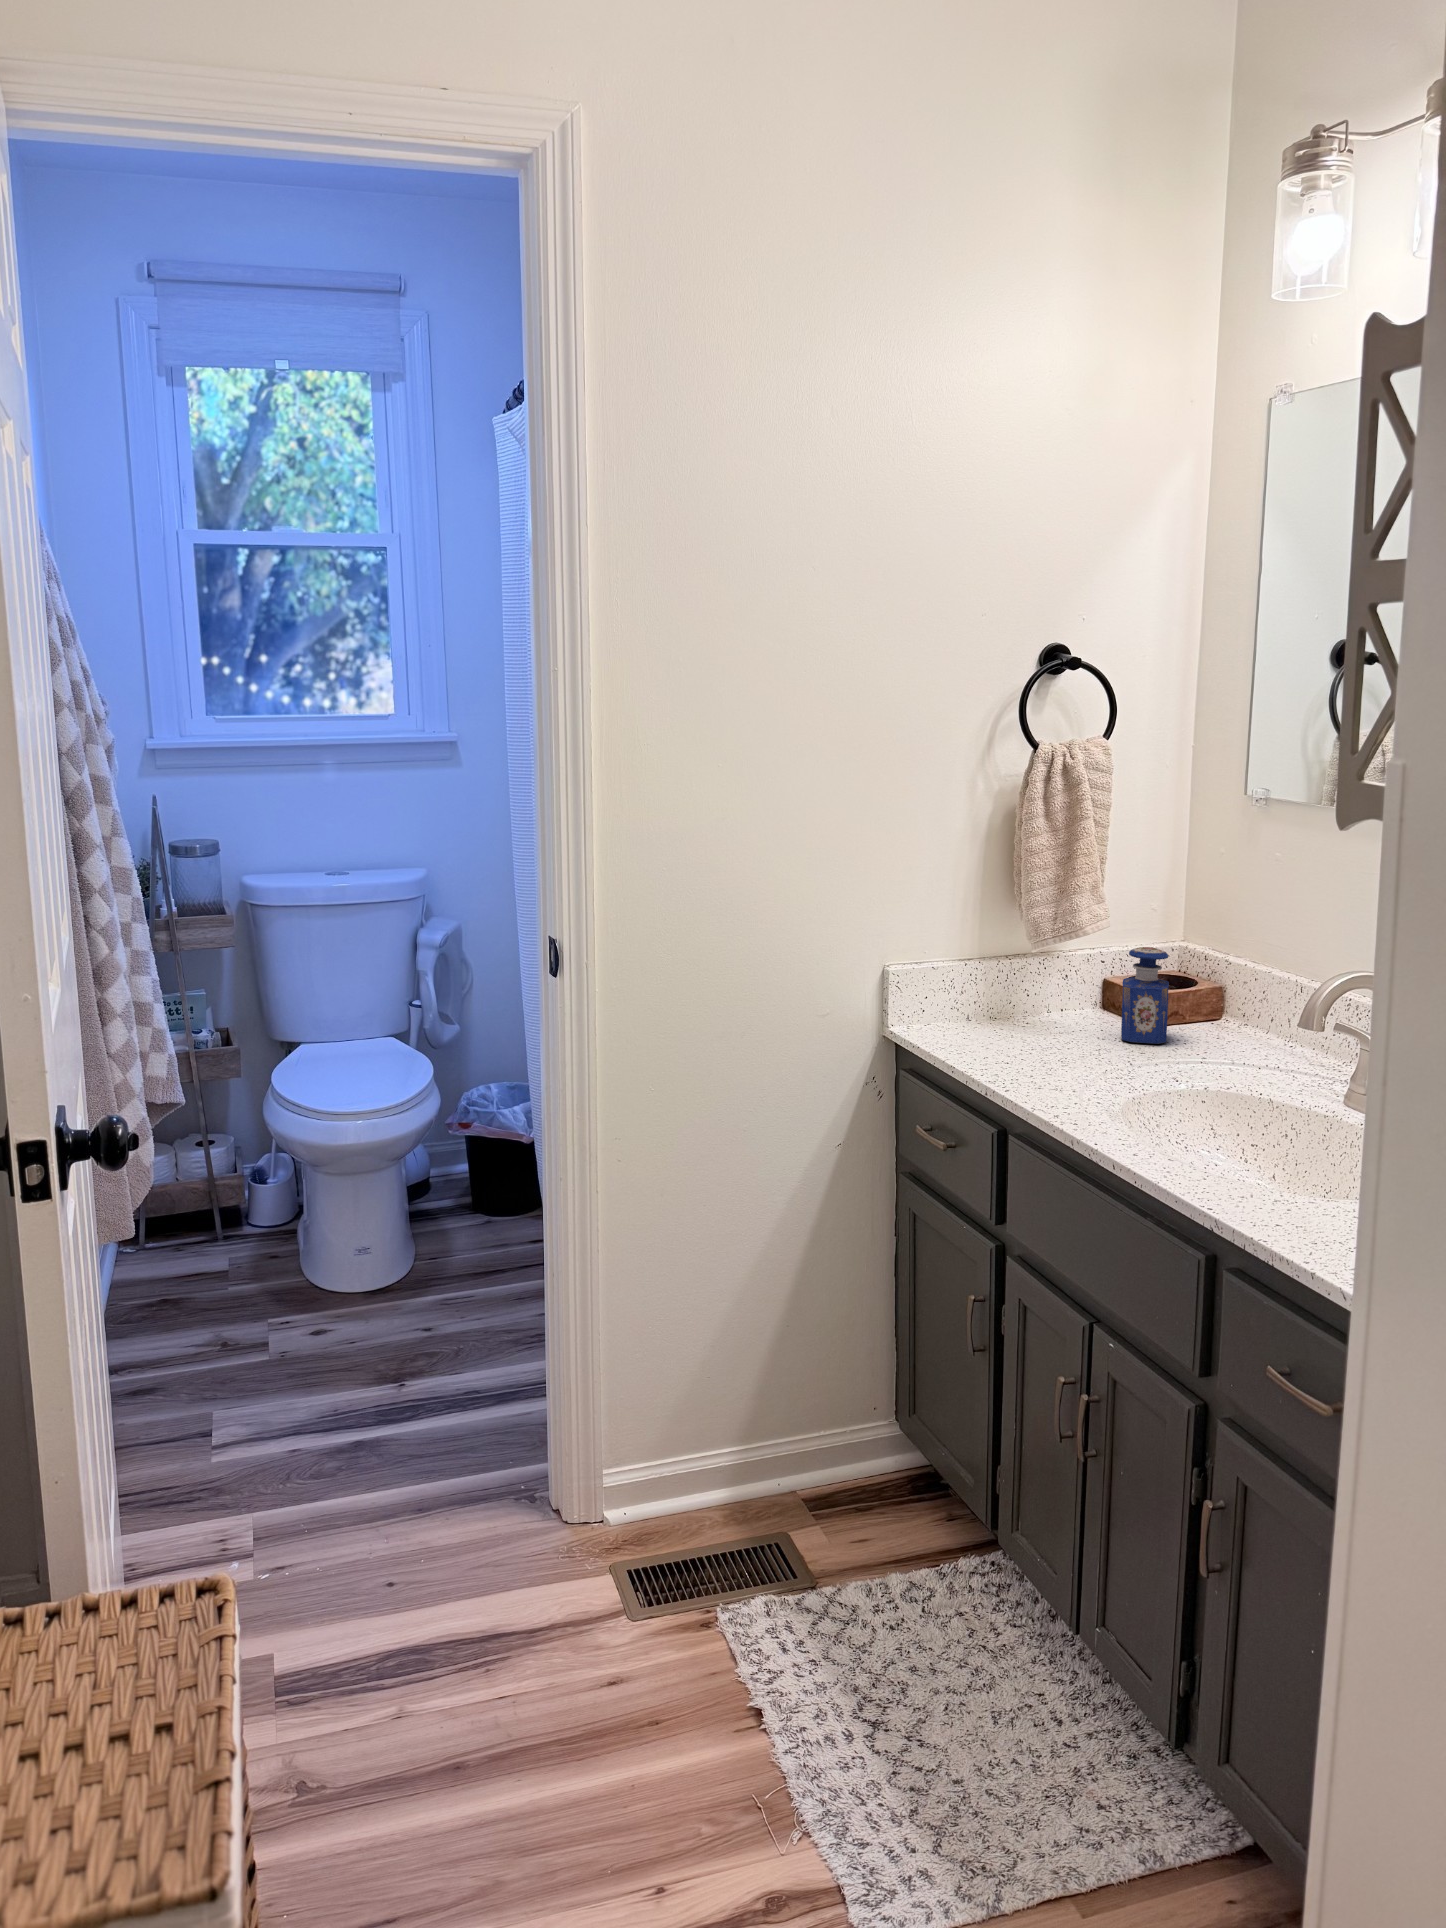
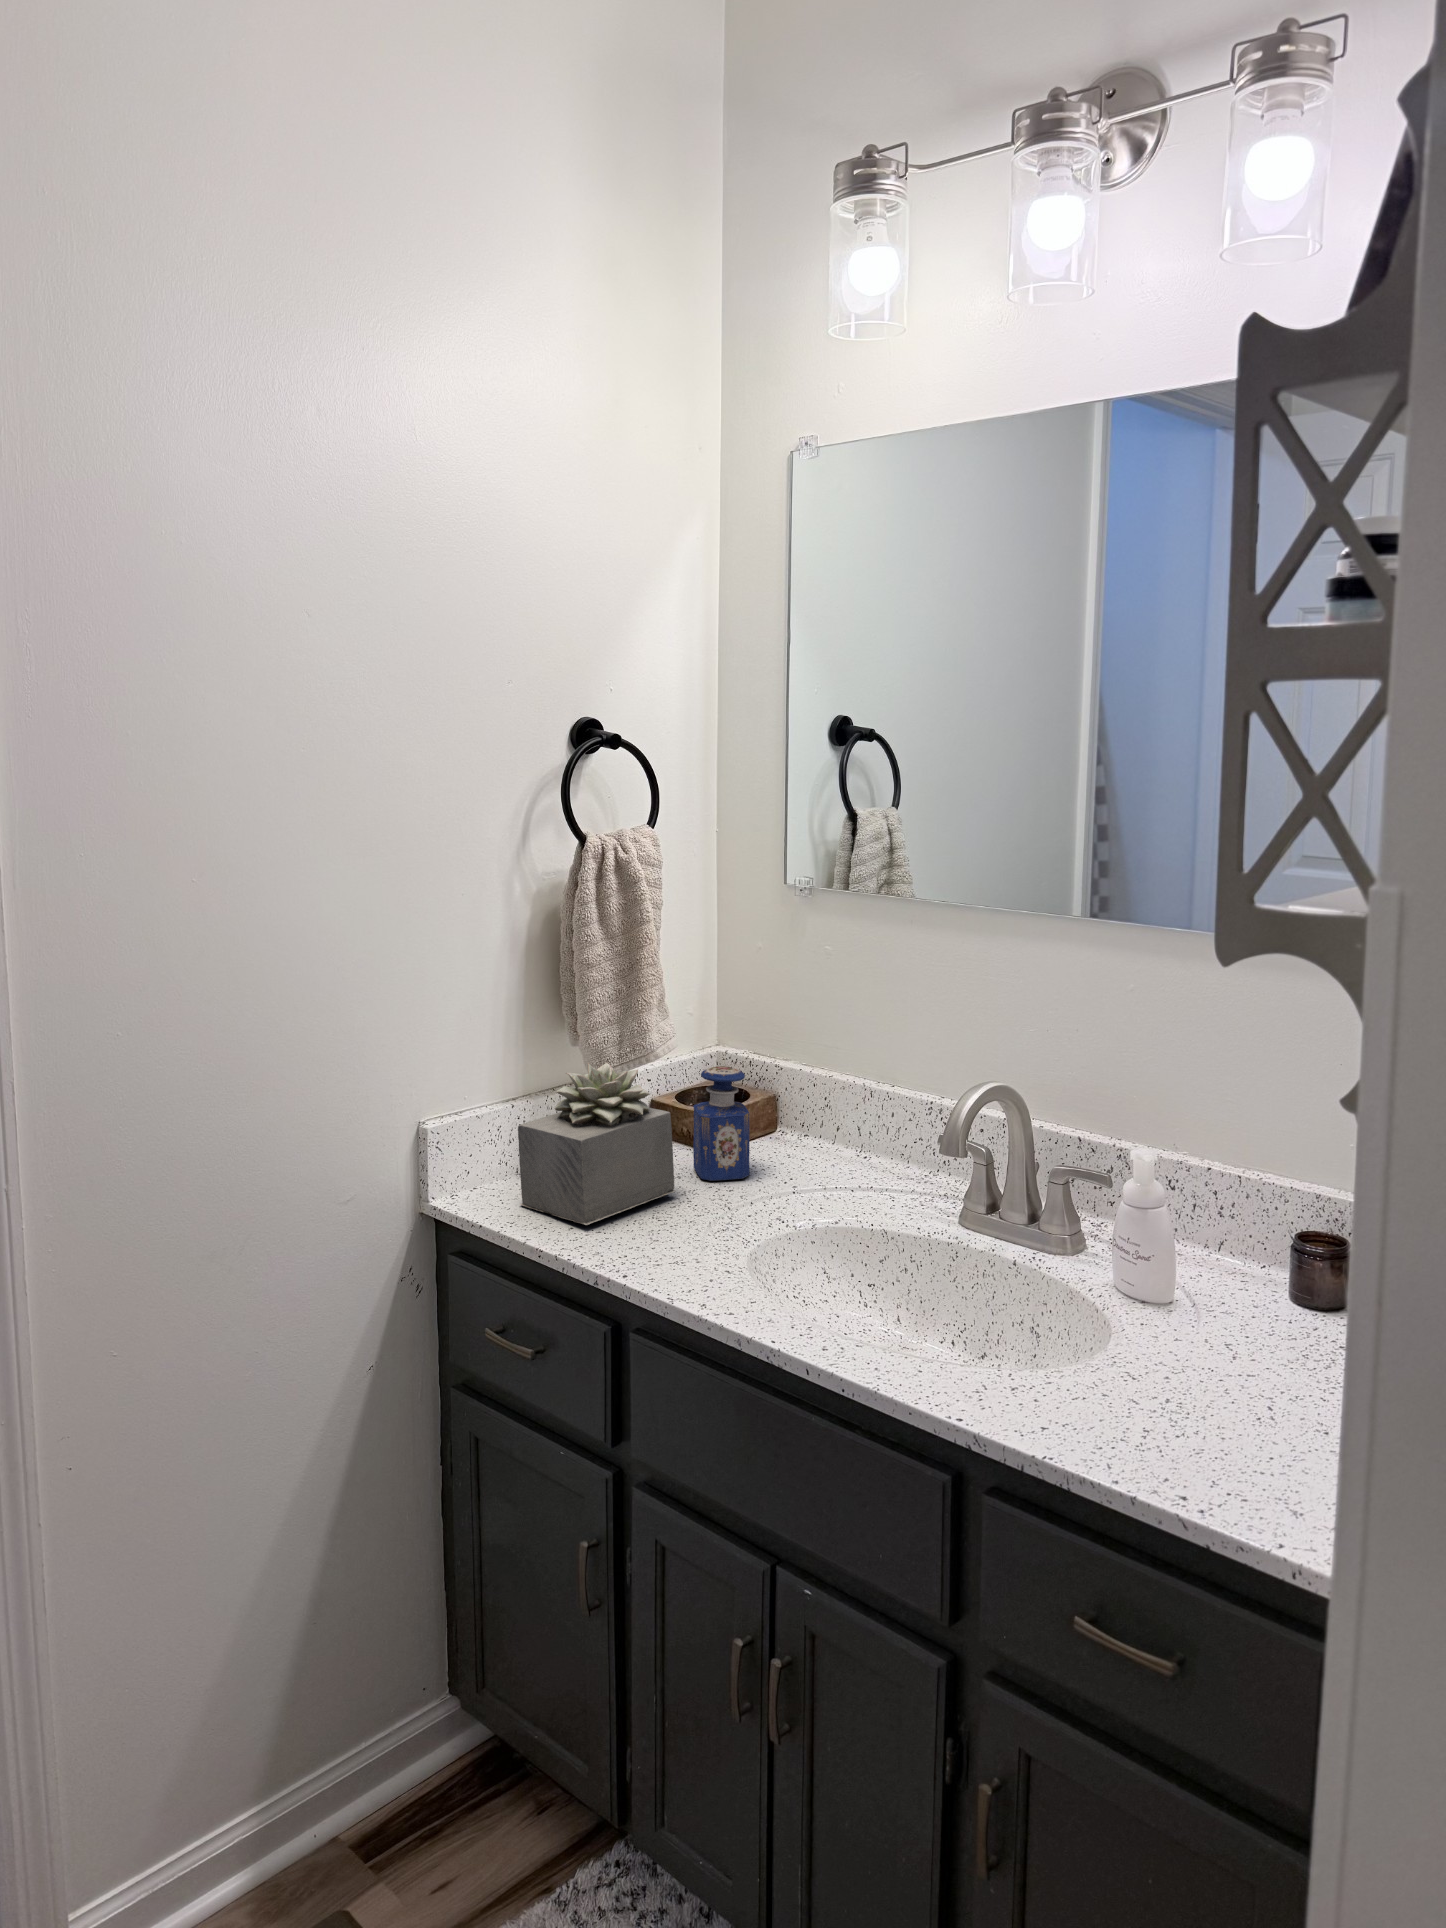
succulent plant: none [959,931,1092,1055] -> present [518,1063,676,1225]

